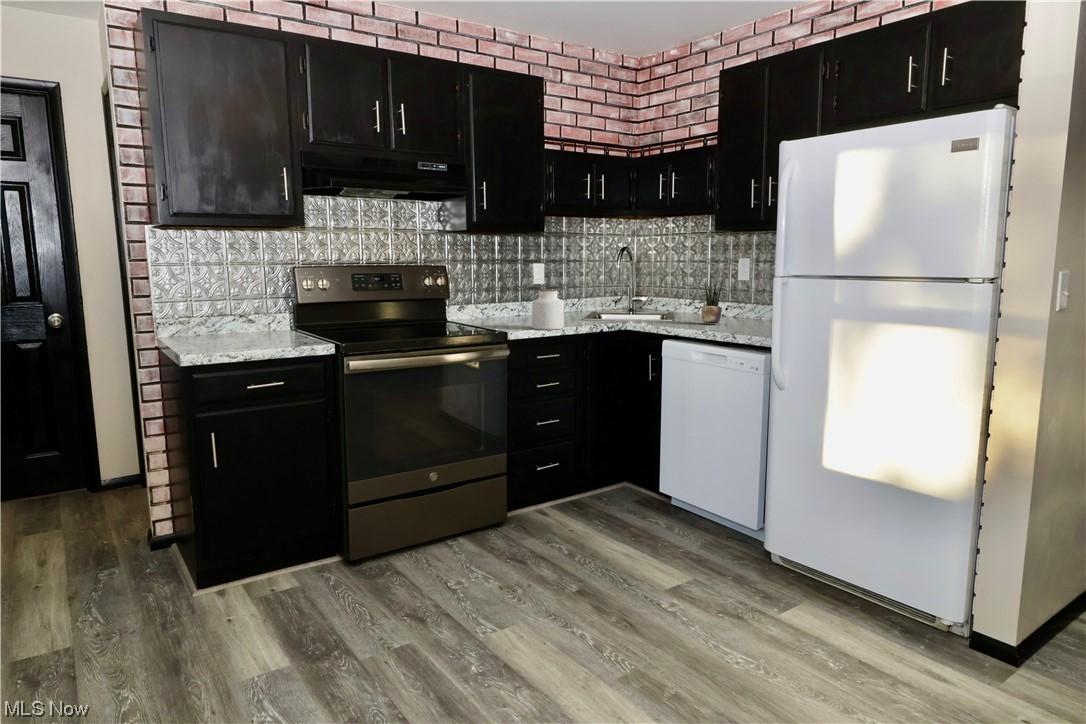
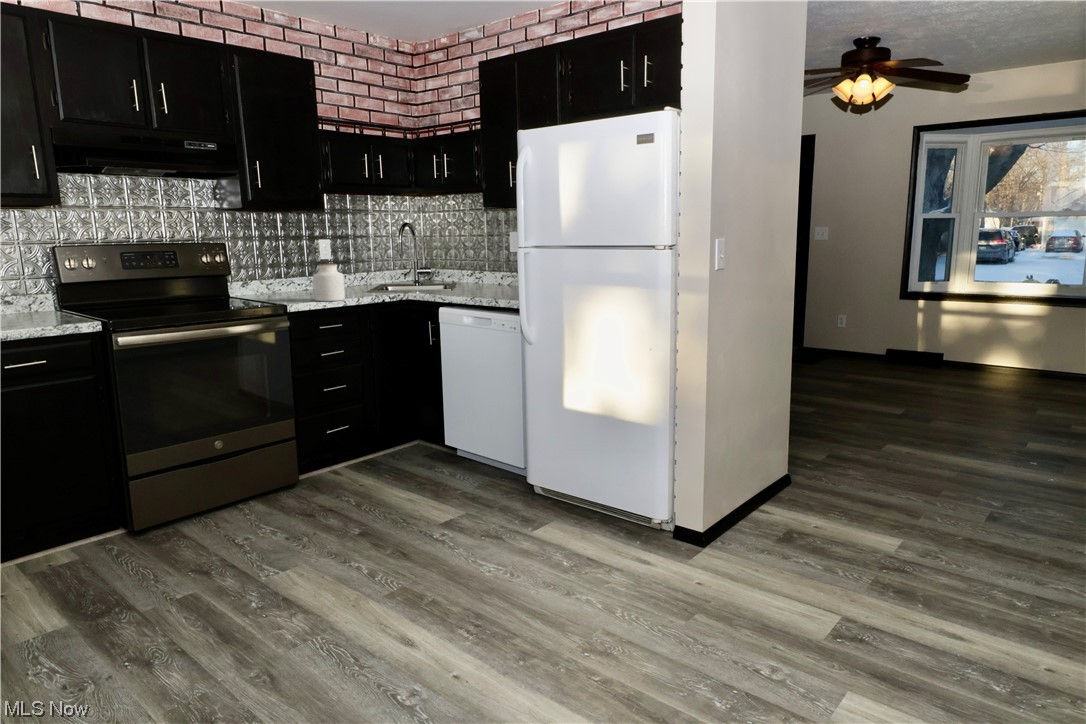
potted plant: present [702,277,723,324] -> none [477,247,494,291]

